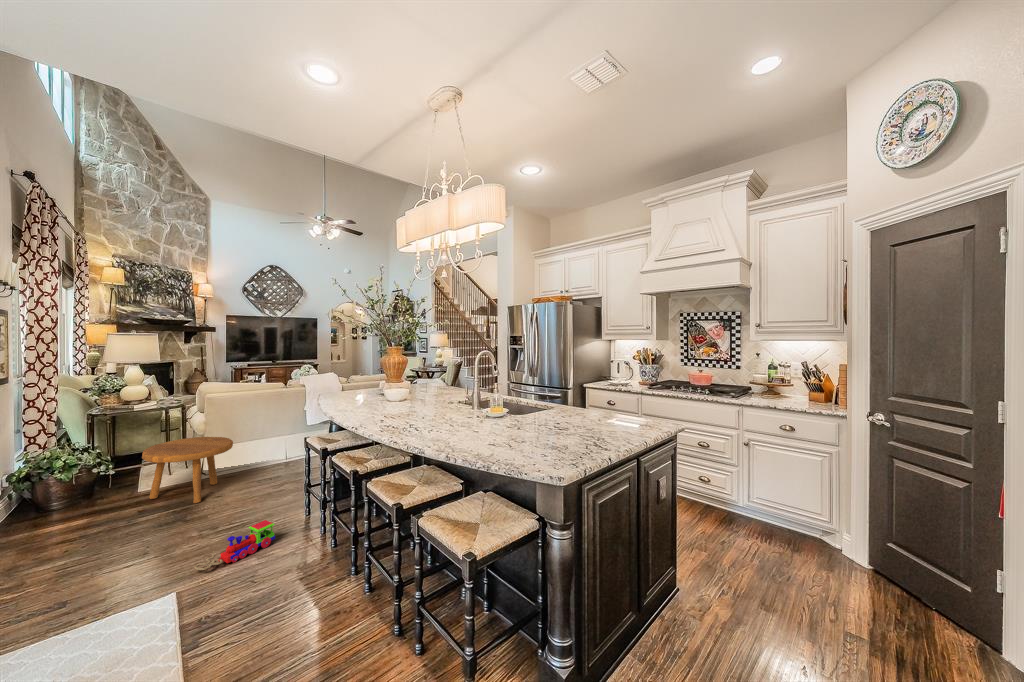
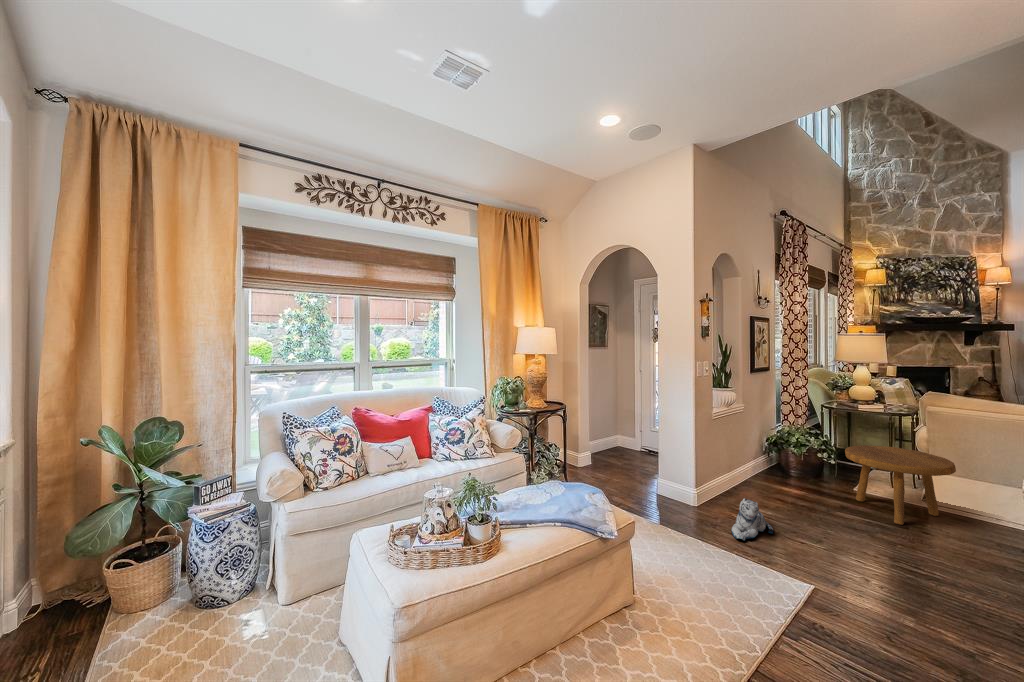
toy train: present [194,520,275,570] -> none [841,567,960,614]
plush toy: none [31,550,94,611] -> present [732,499,773,541]

